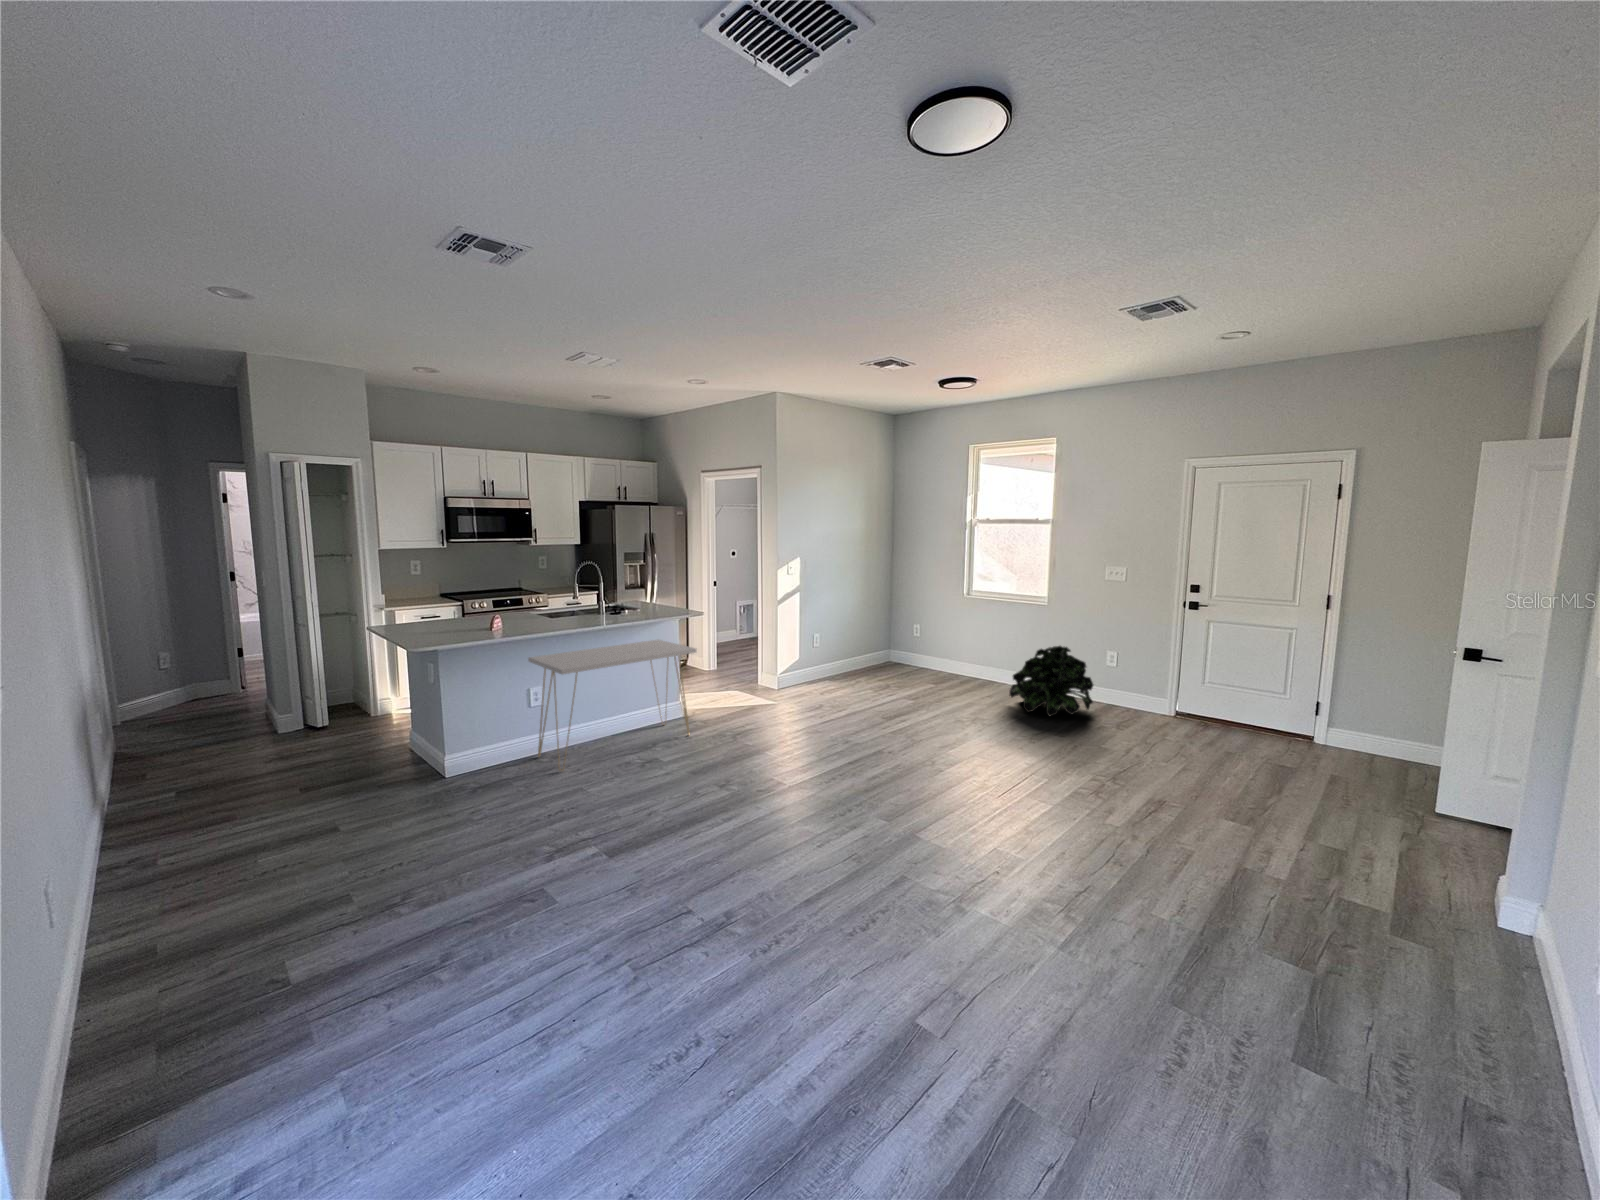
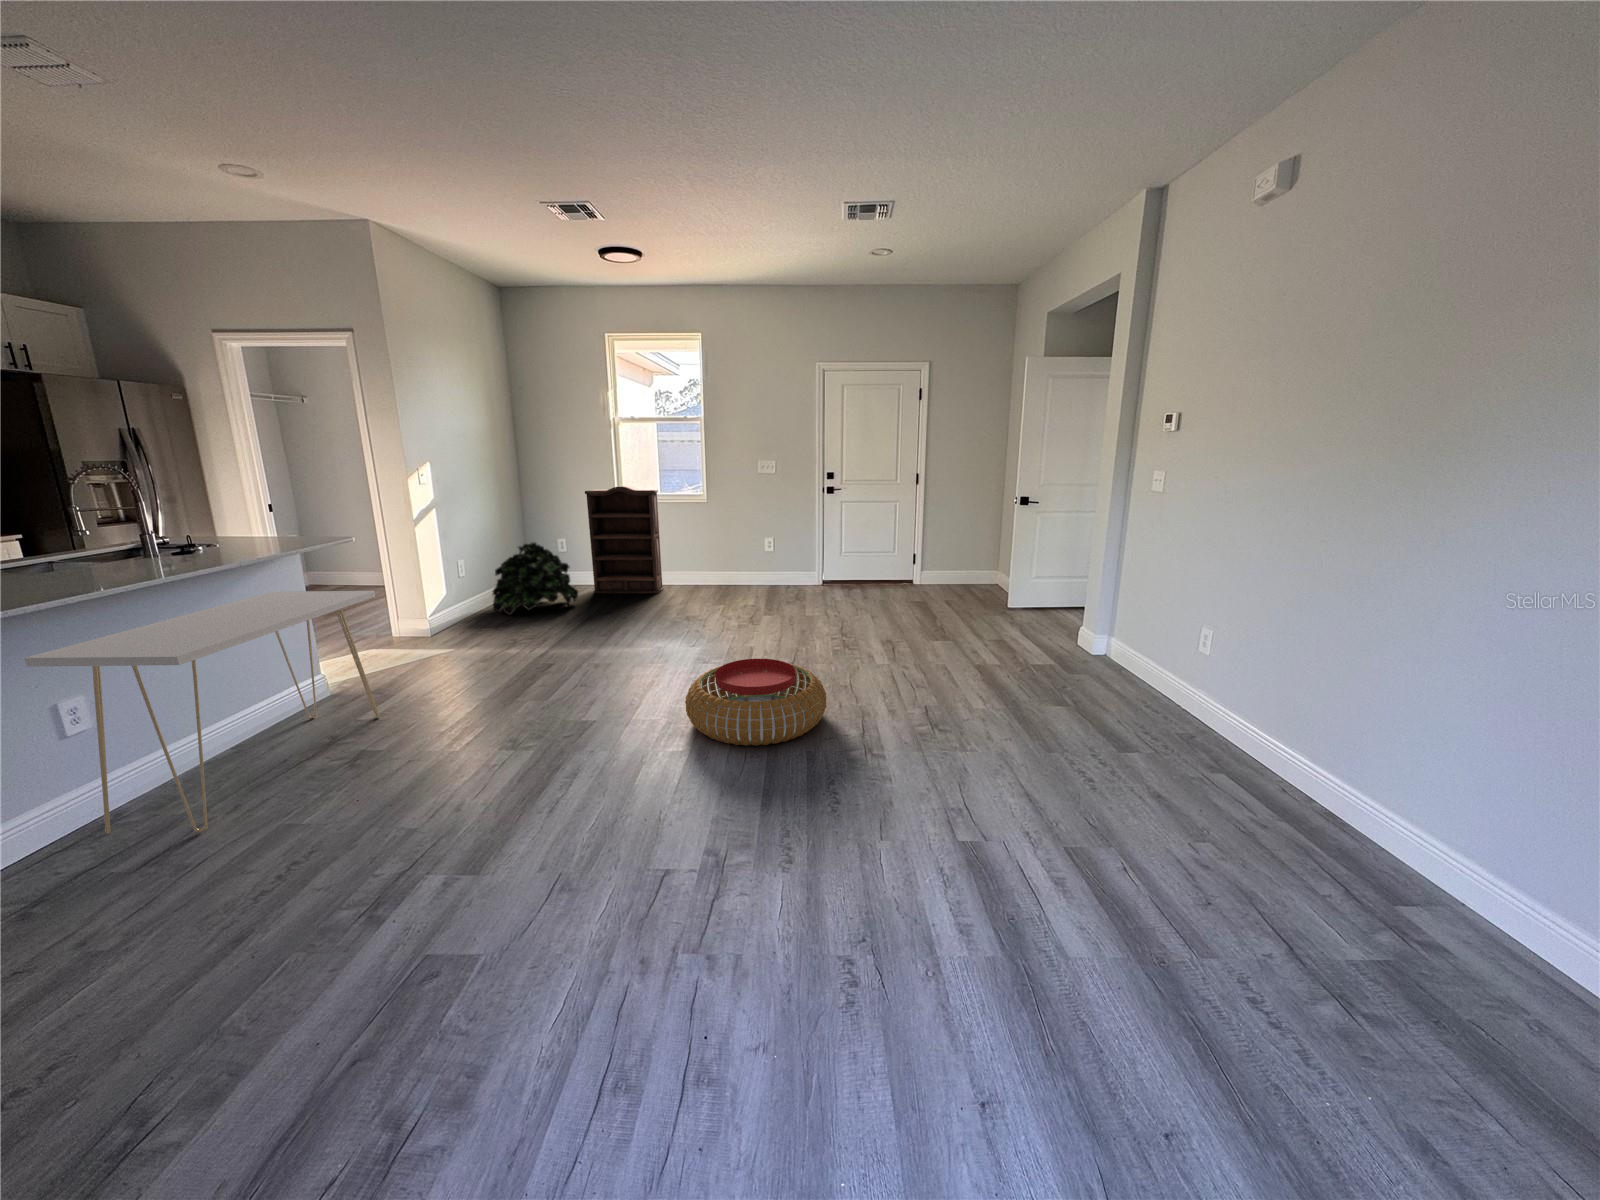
bookshelf: none [926,582,997,690] -> present [585,486,664,594]
potted plant: present [1009,646,1093,716] -> present [493,543,578,615]
pouf: none [834,767,975,860] -> present [685,659,826,746]

